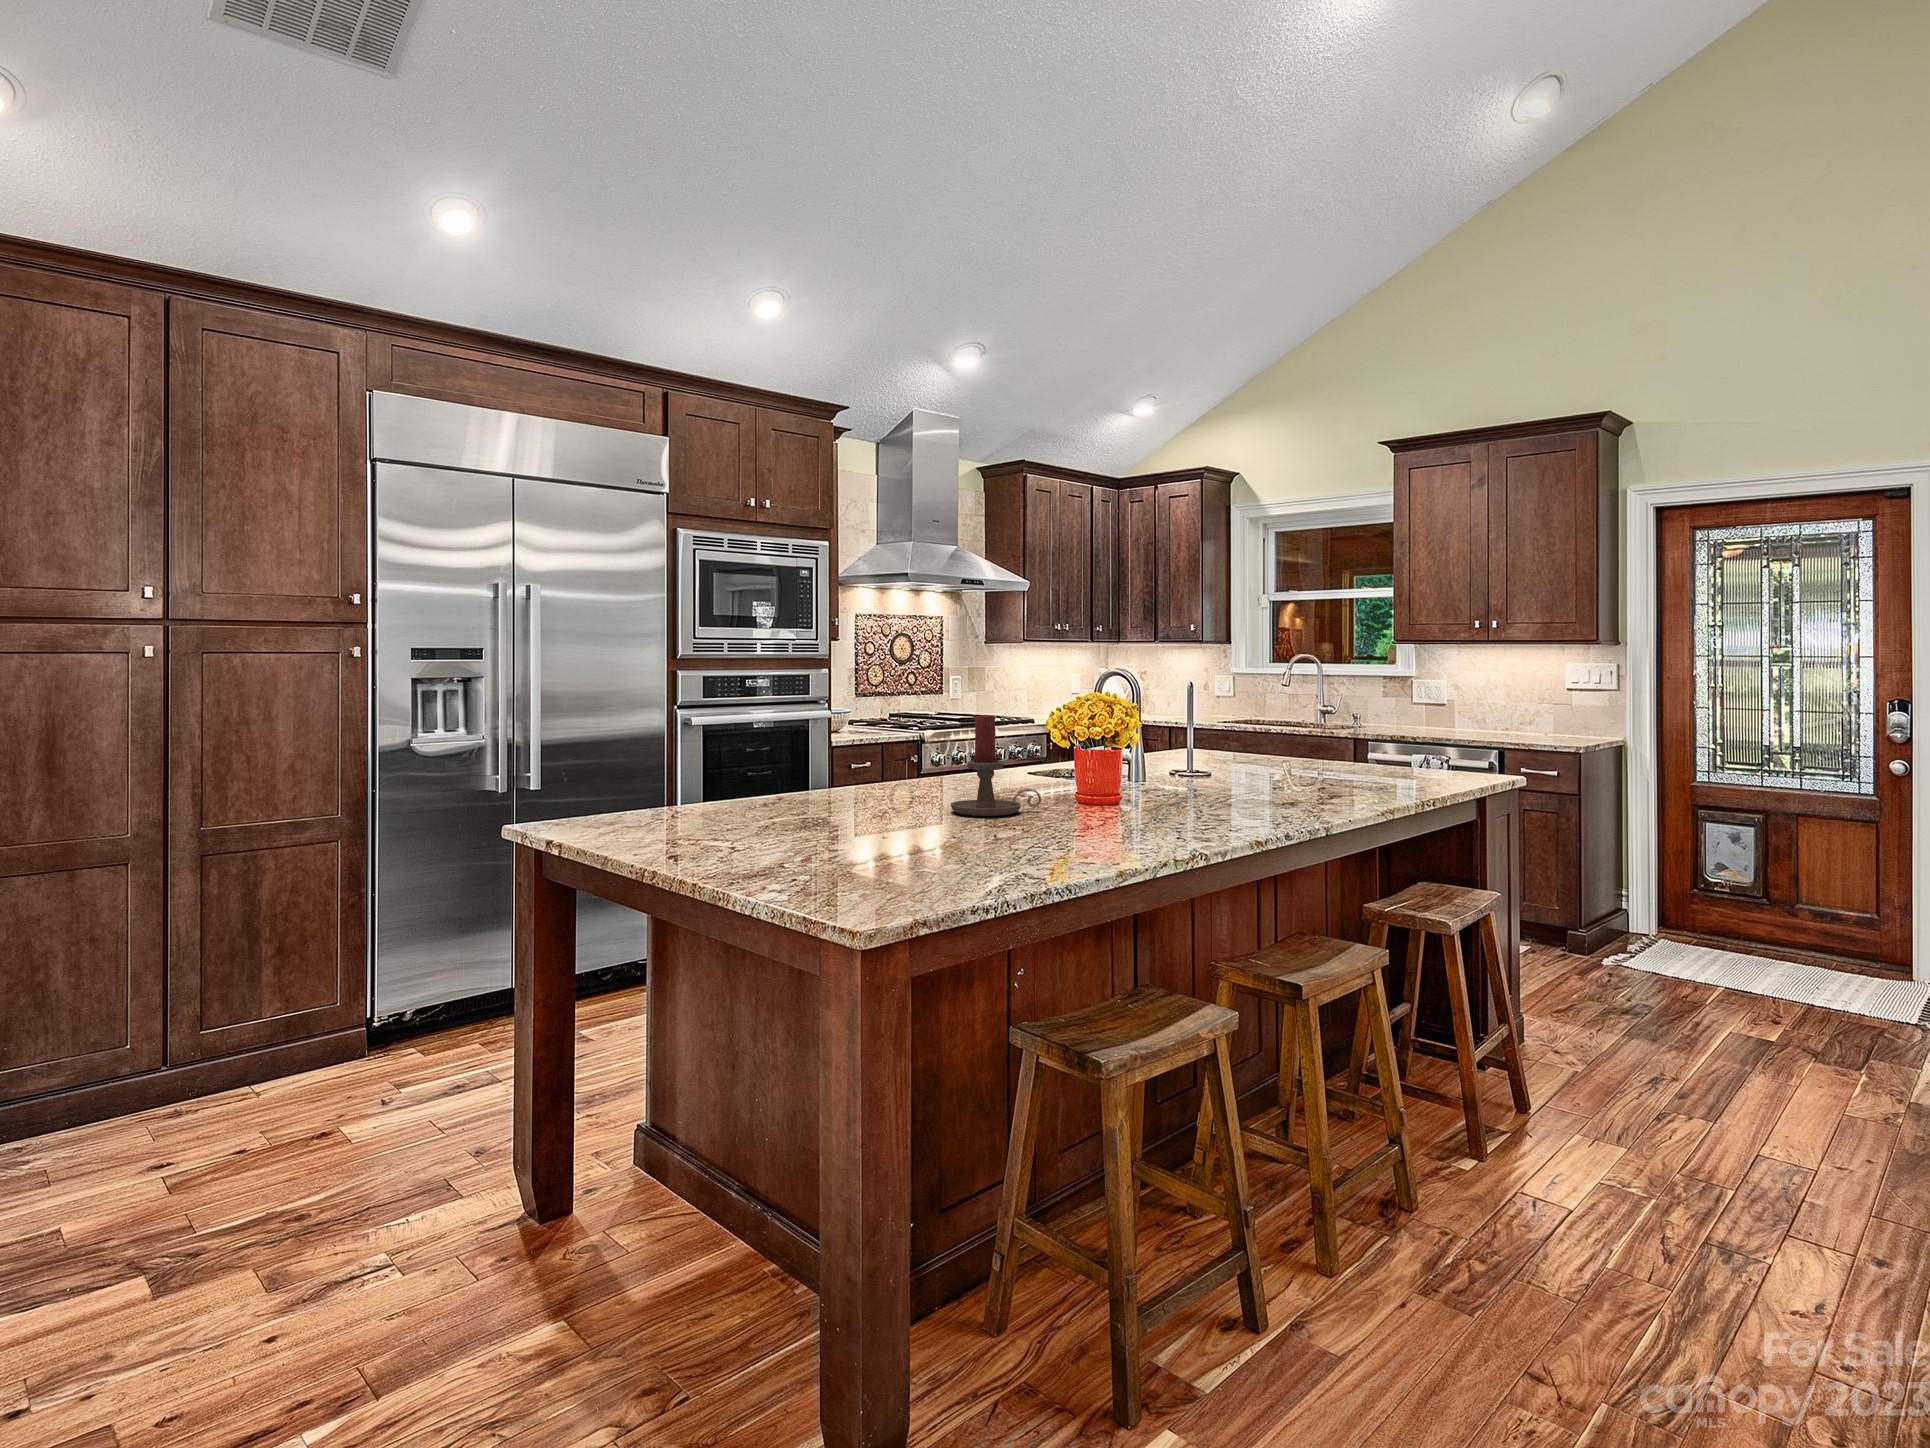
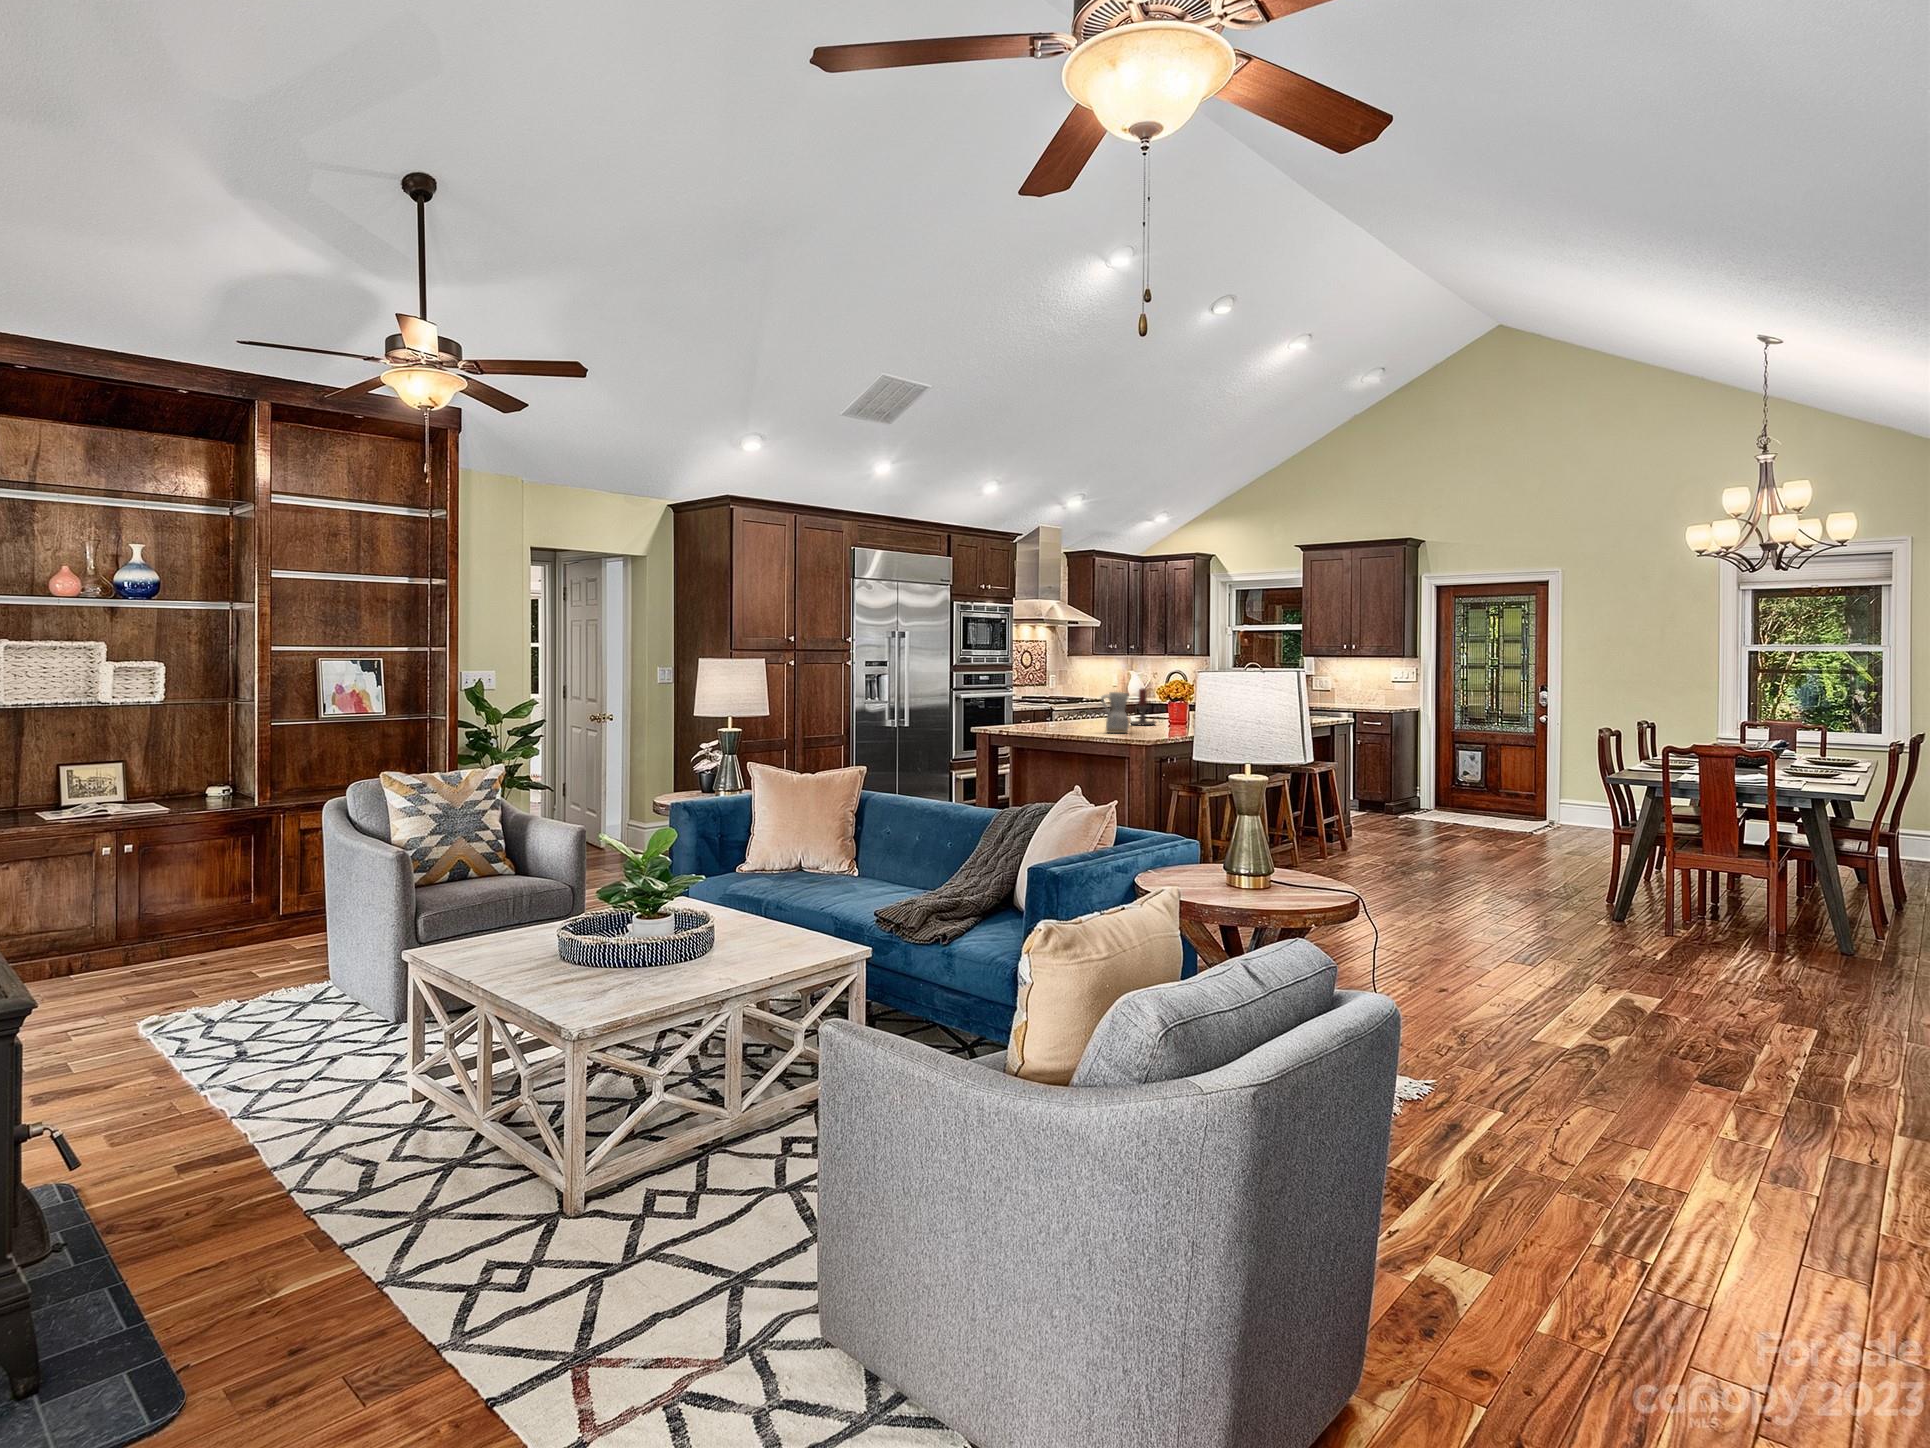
ceramic pitcher: none [770,737,861,875] -> present [1101,692,1129,733]

